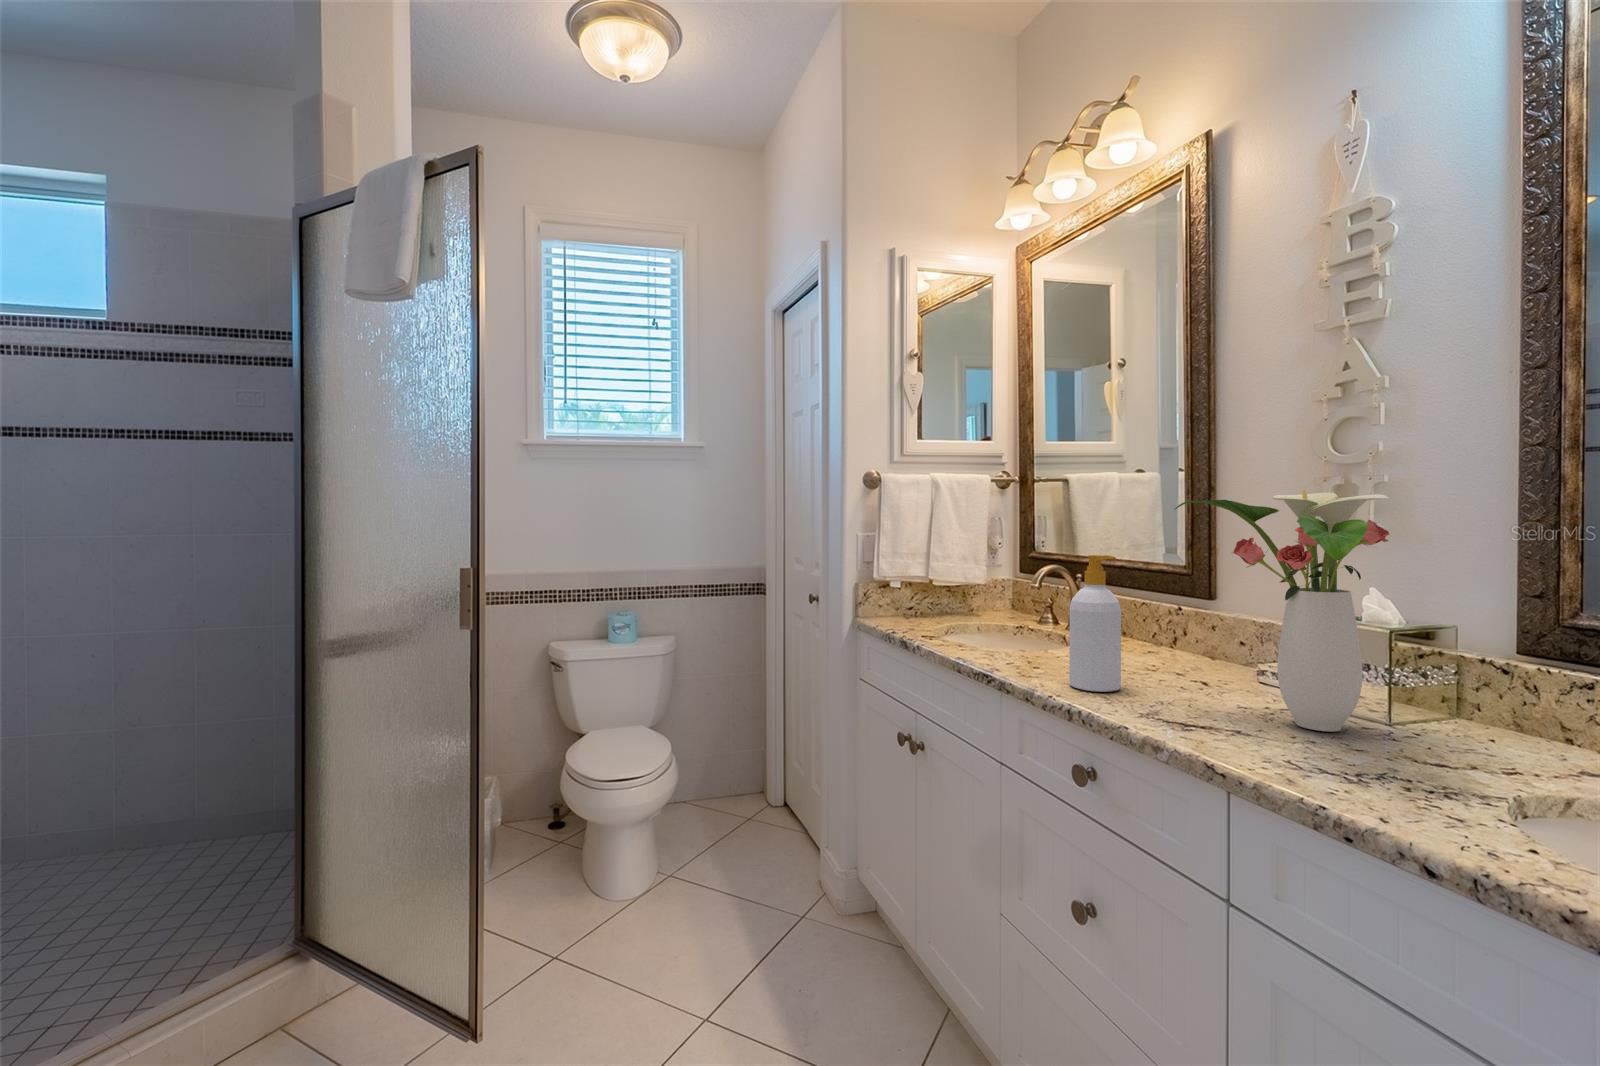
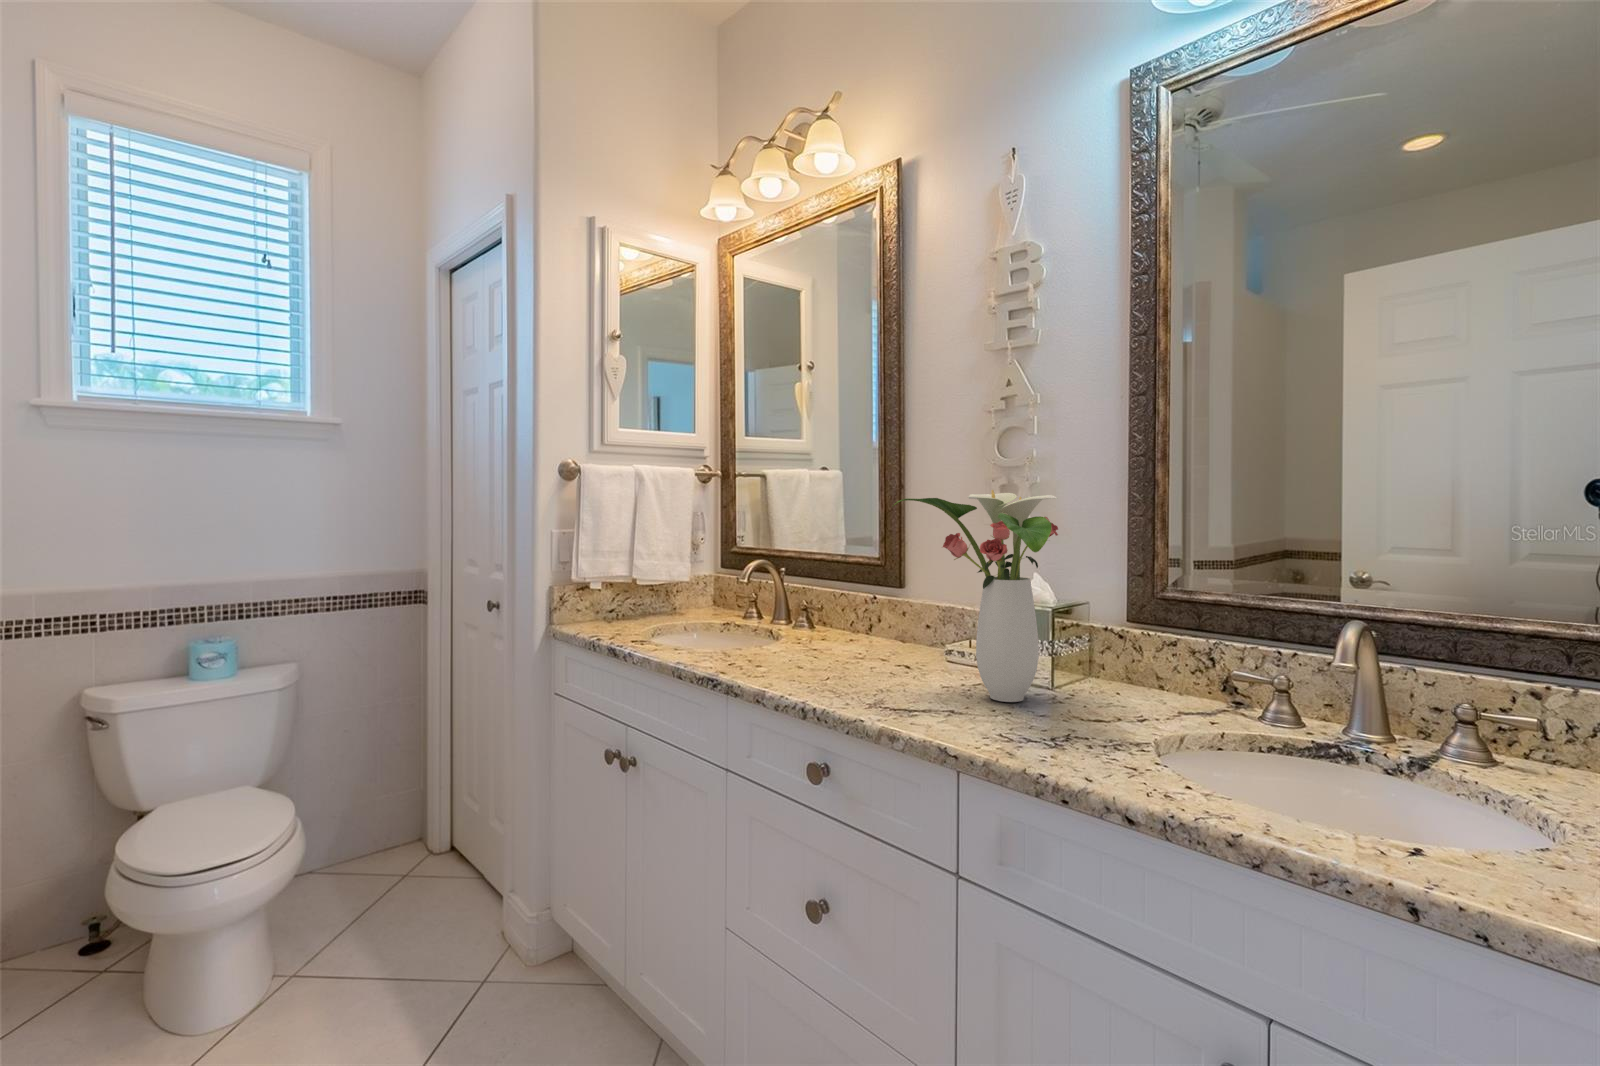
soap bottle: present [1069,555,1121,692] -> none [795,551,843,686]

